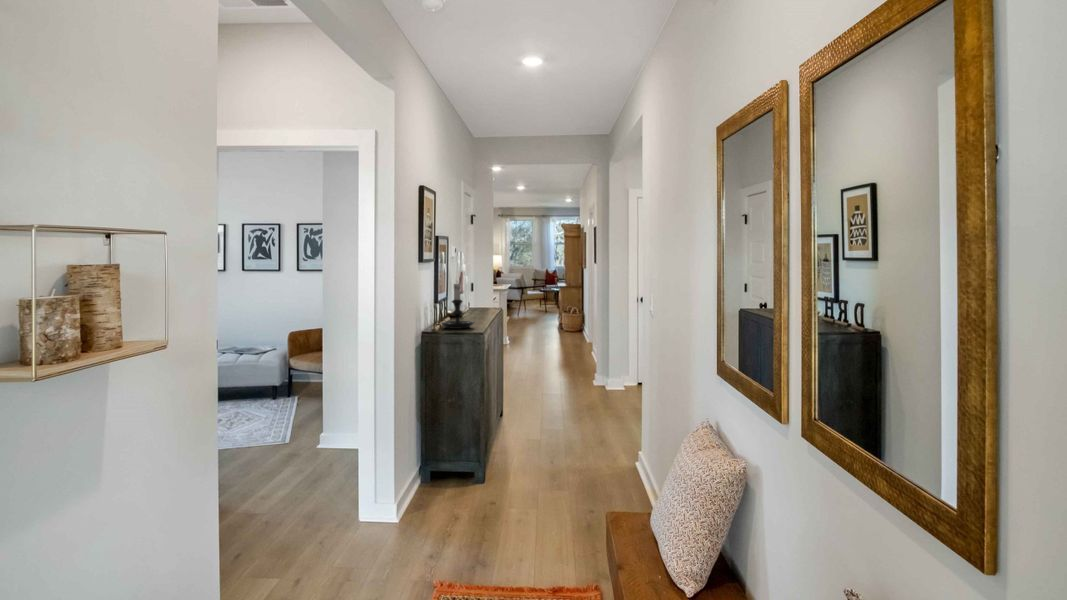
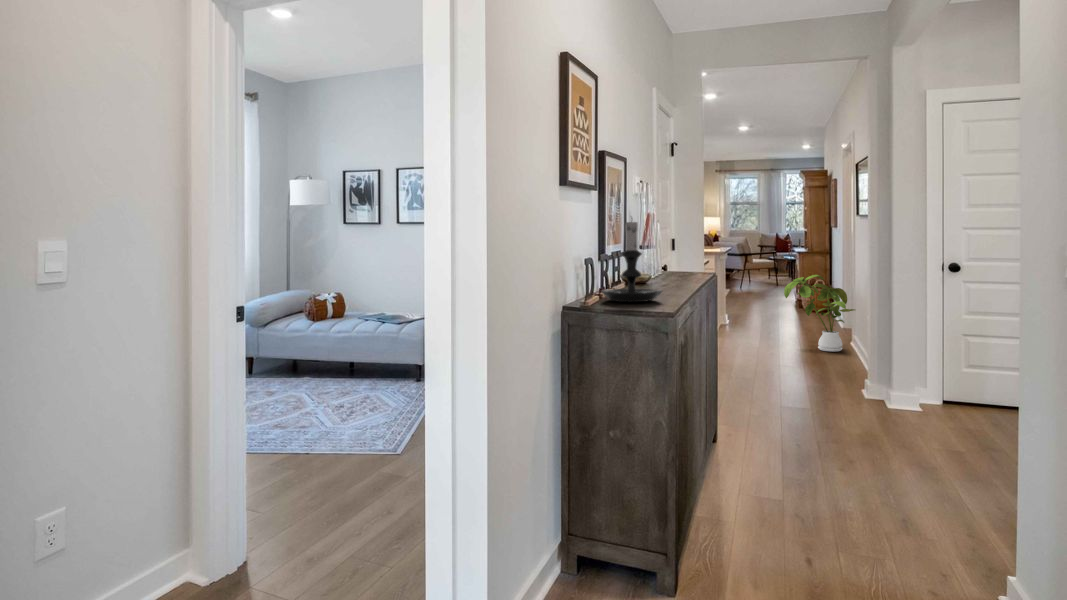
house plant: none [547,306,593,359] -> present [784,275,855,352]

